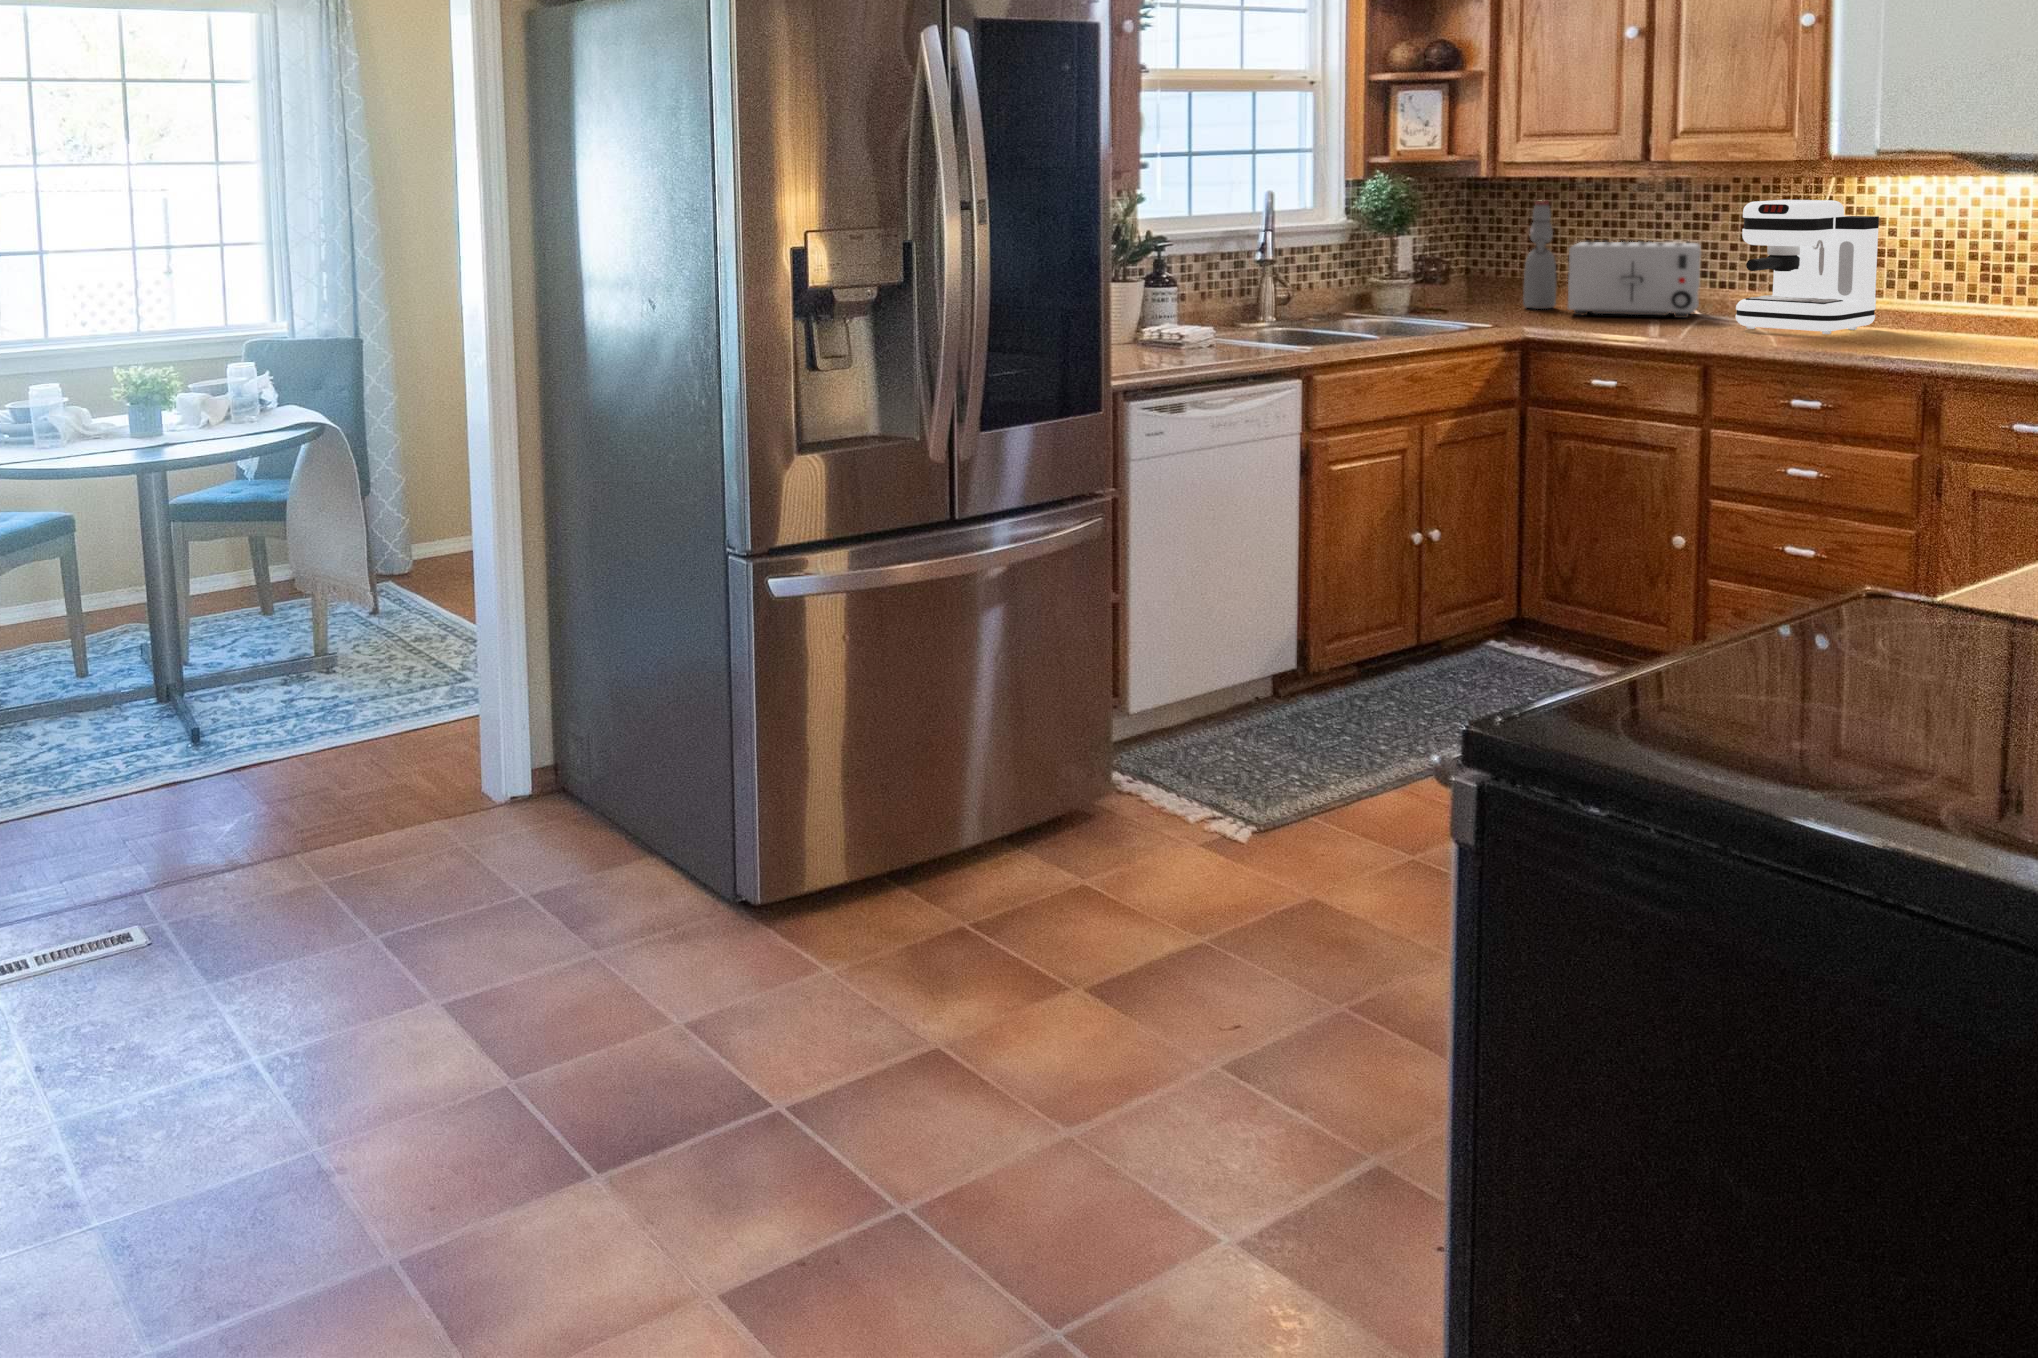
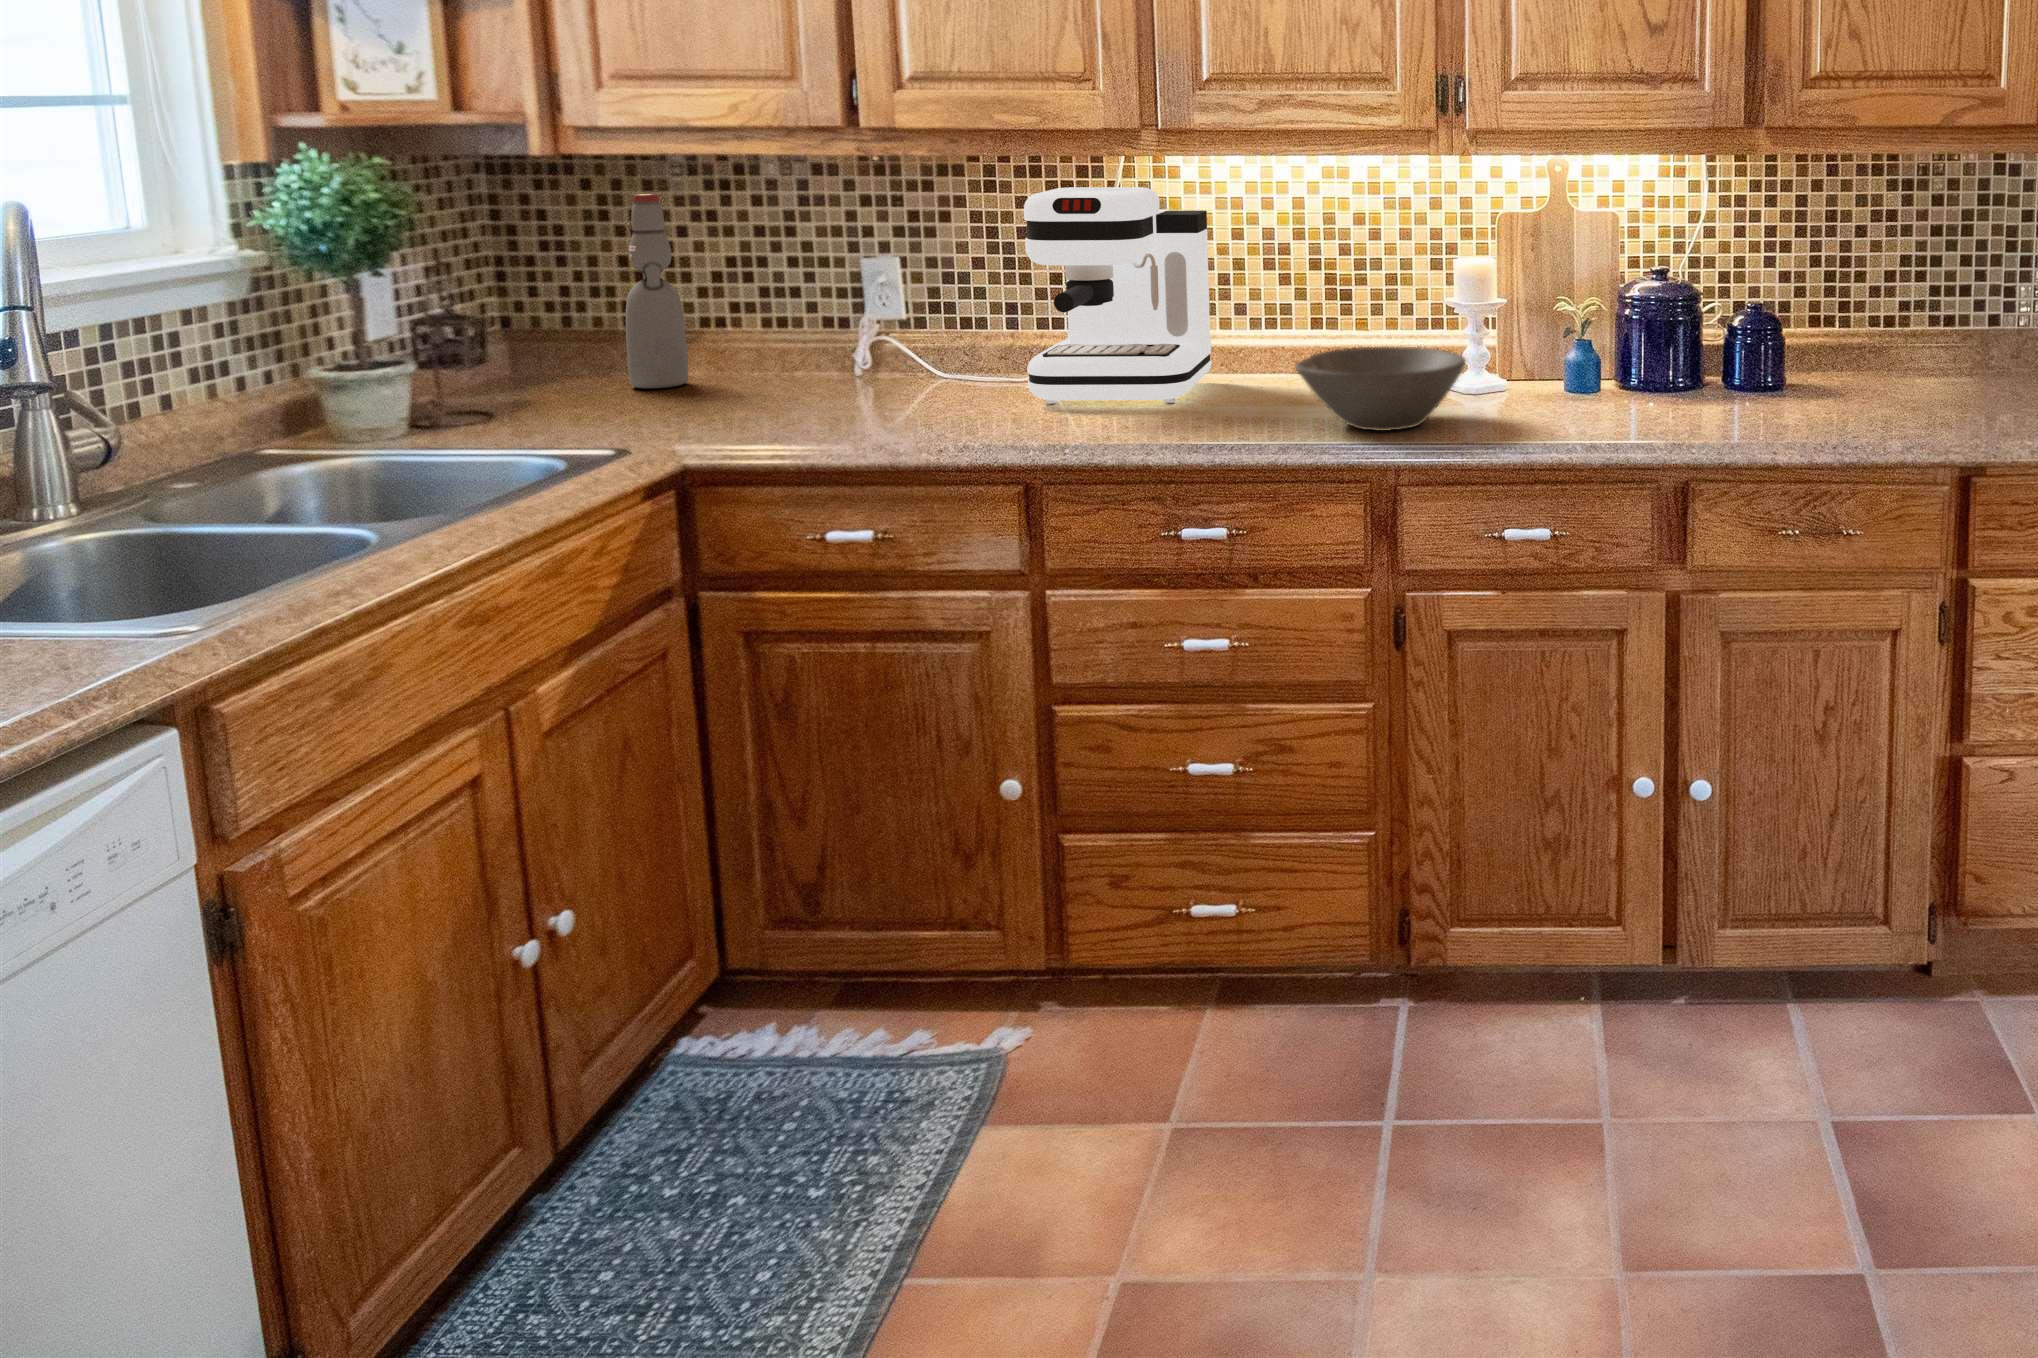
toaster: present [1568,242,1701,318] -> none [720,258,941,399]
bowl: none [1889,304,2019,354] -> present [1295,347,1466,431]

